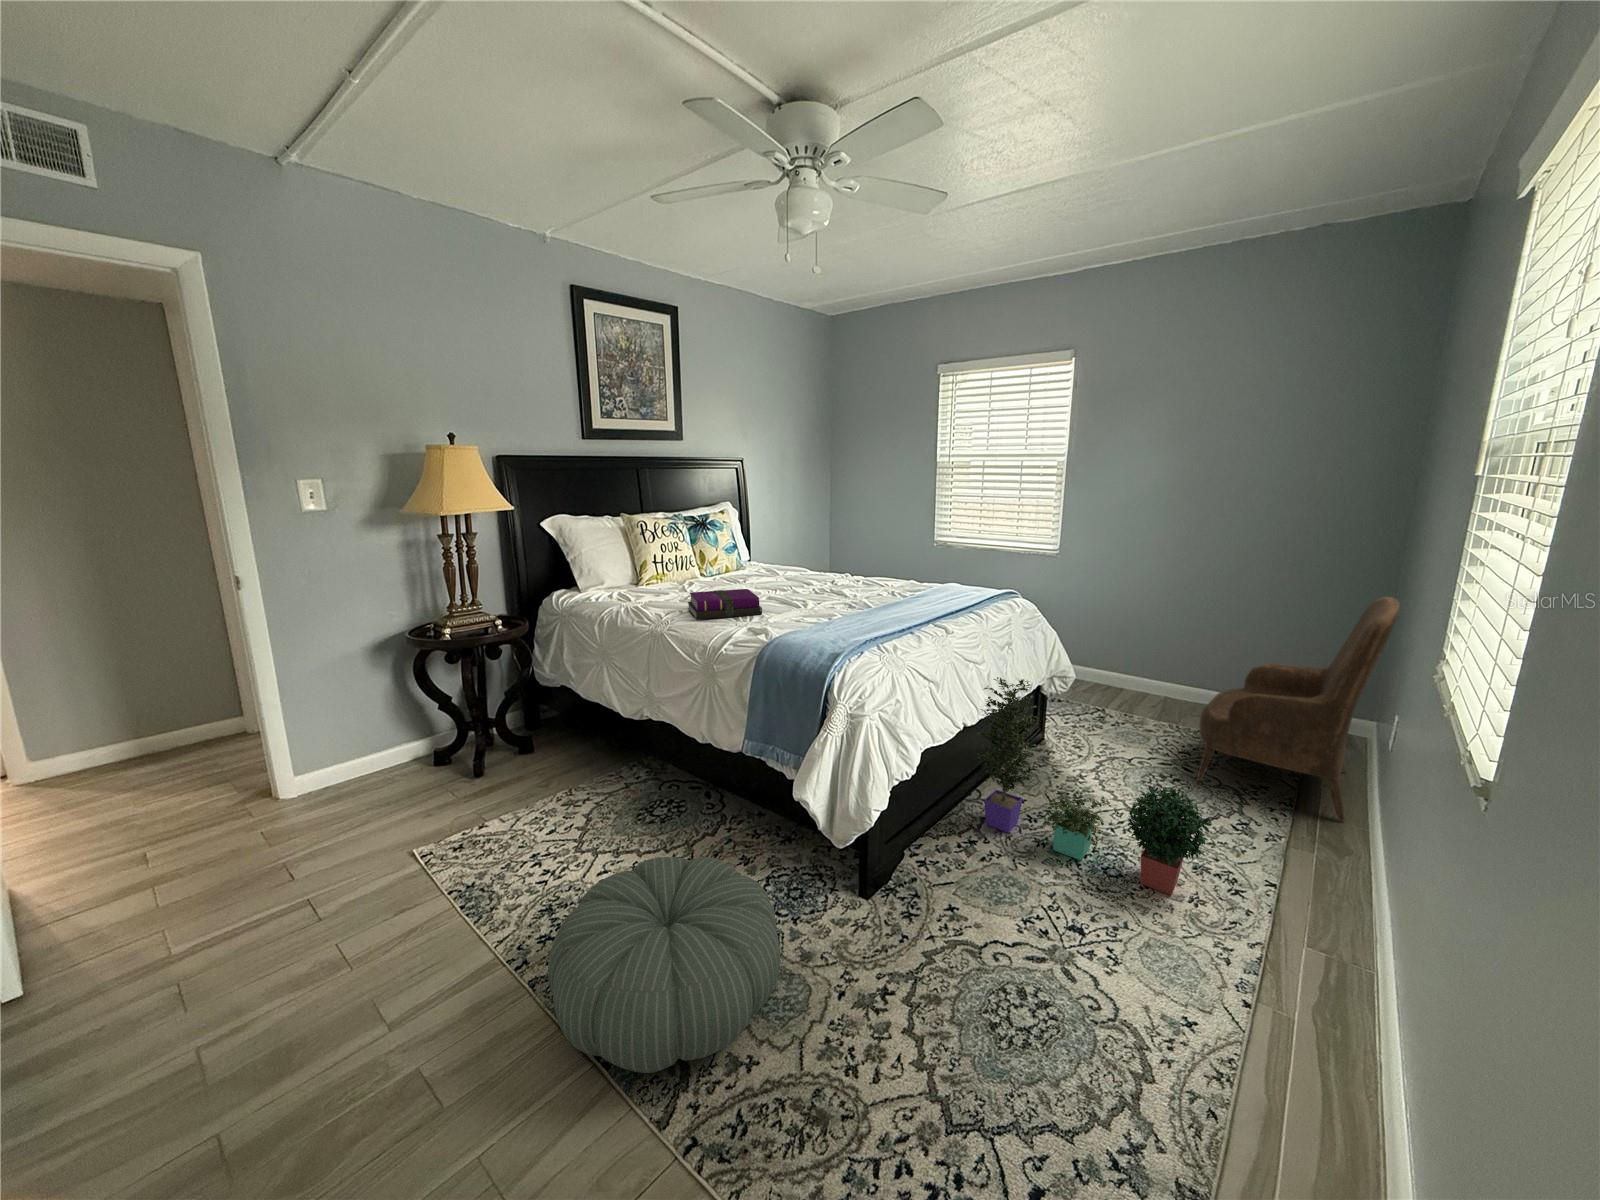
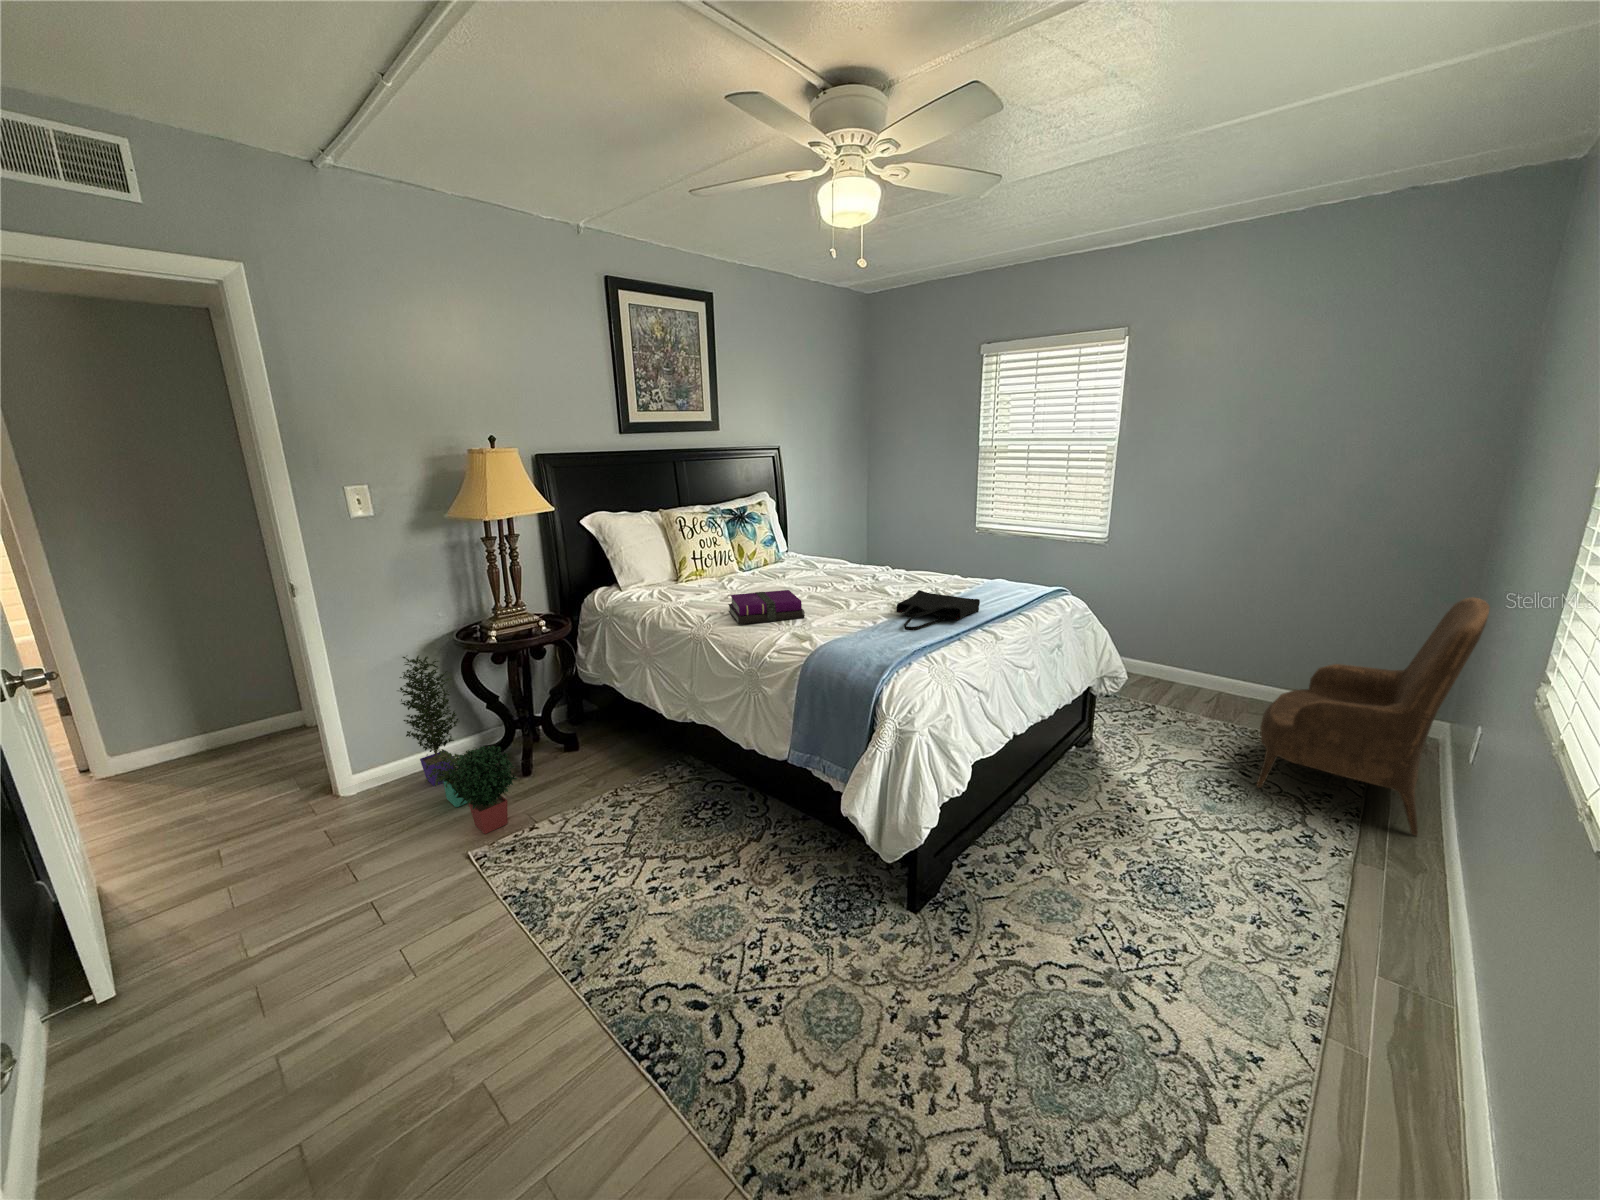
tote bag: none [852,590,932,624] -> present [896,590,980,631]
potted plant: present [976,677,1212,895] -> present [400,655,517,834]
pouf: present [548,857,780,1073] -> none [604,873,832,1097]

